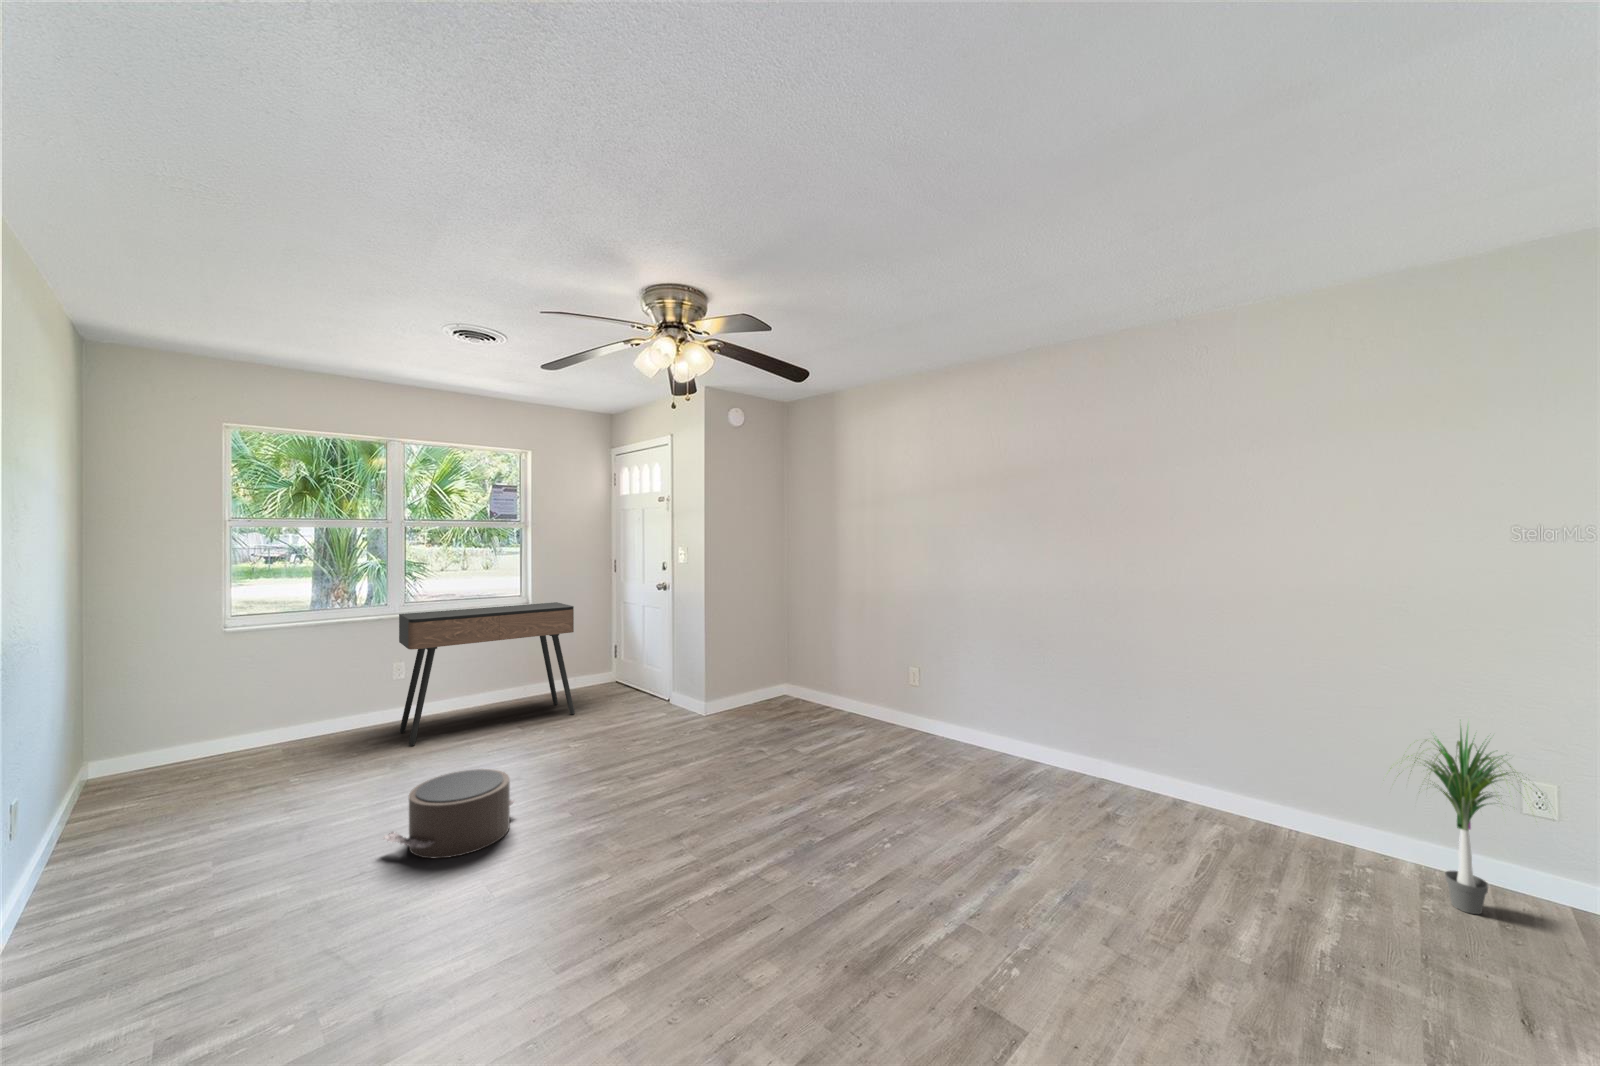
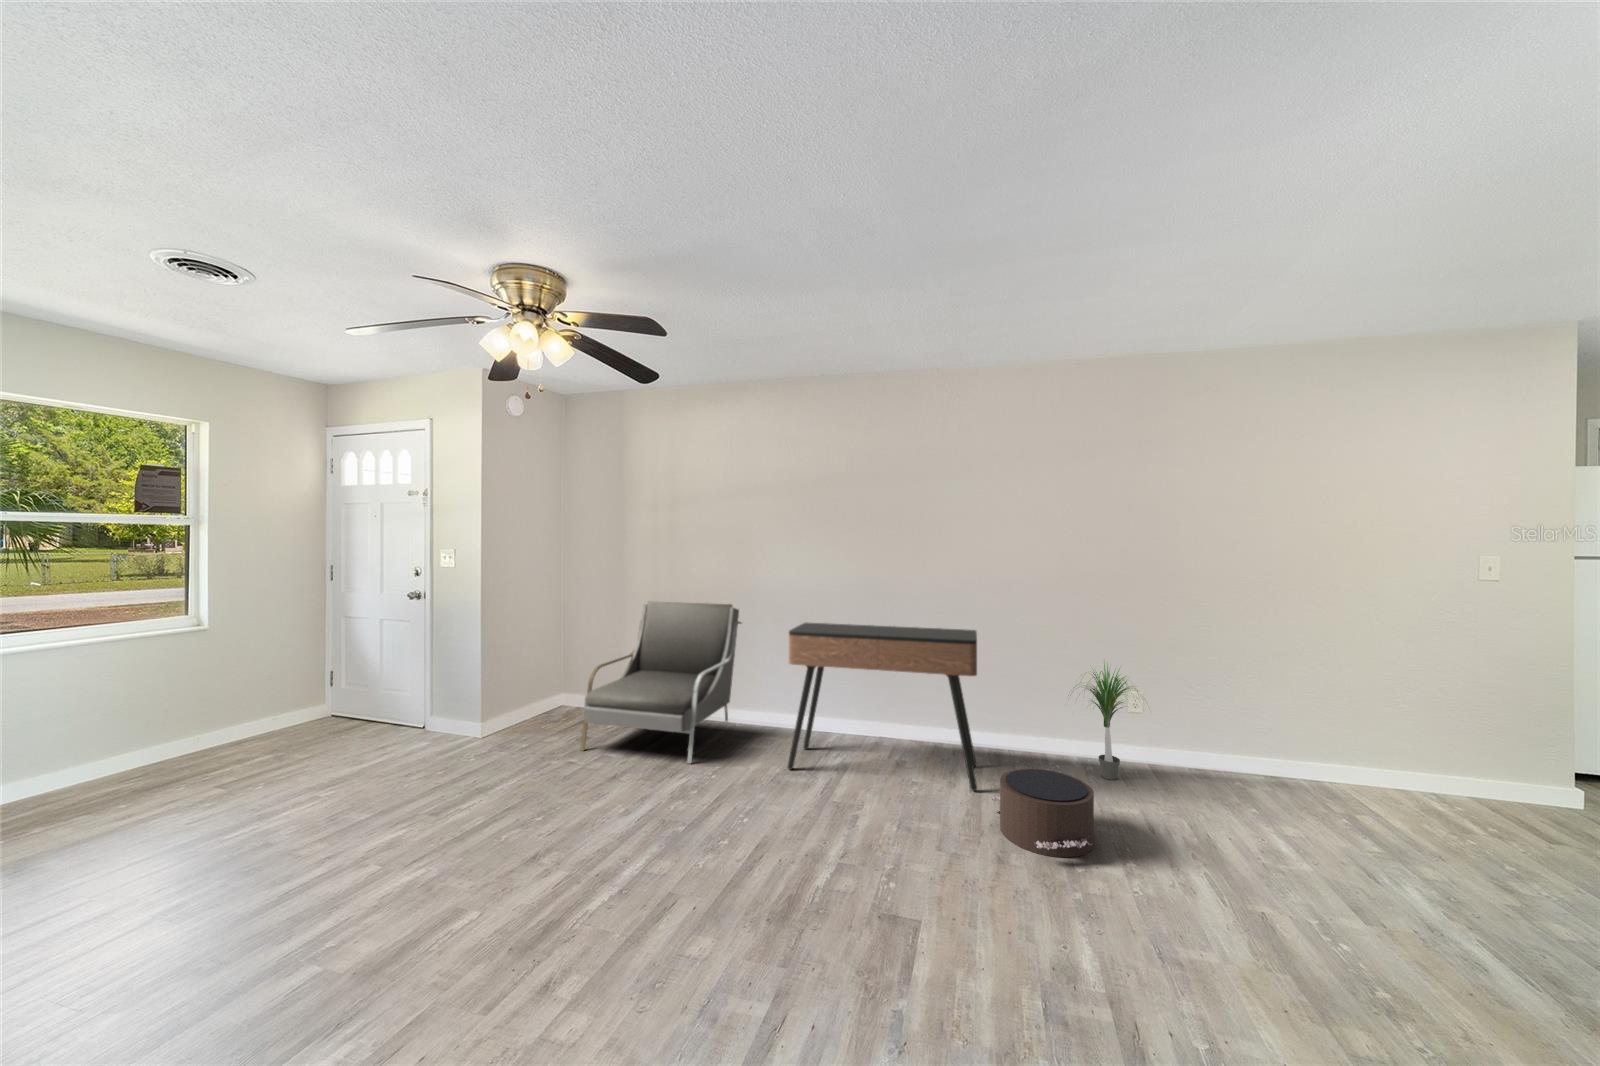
armchair: none [774,600,942,771] -> present [581,601,741,764]
console table: present [399,602,575,746] -> present [788,623,977,791]
pouf: present [383,769,515,858] -> present [991,768,1094,857]

